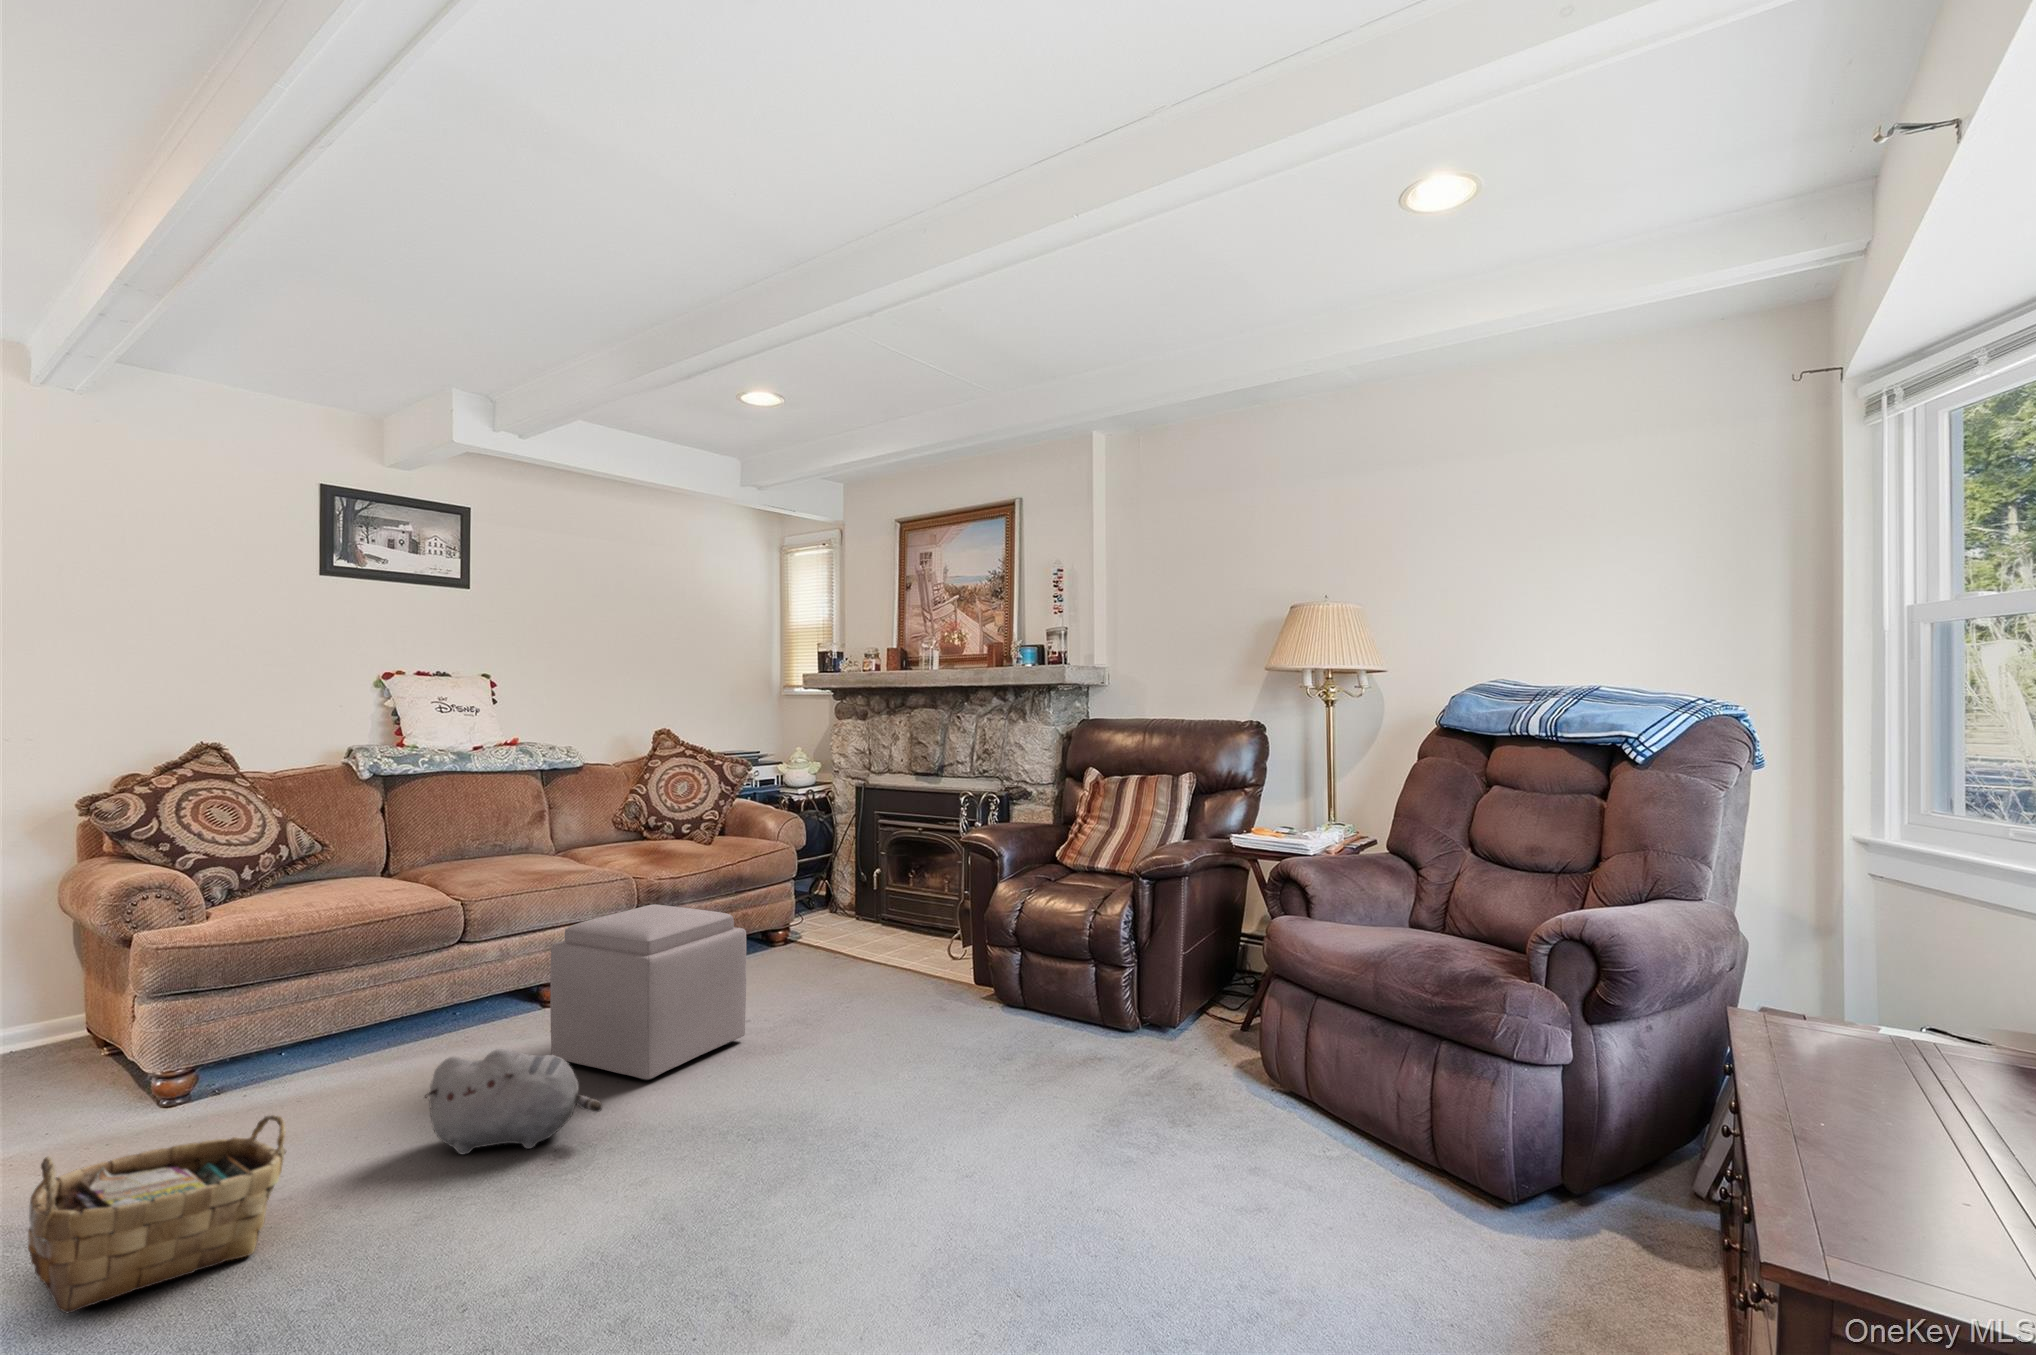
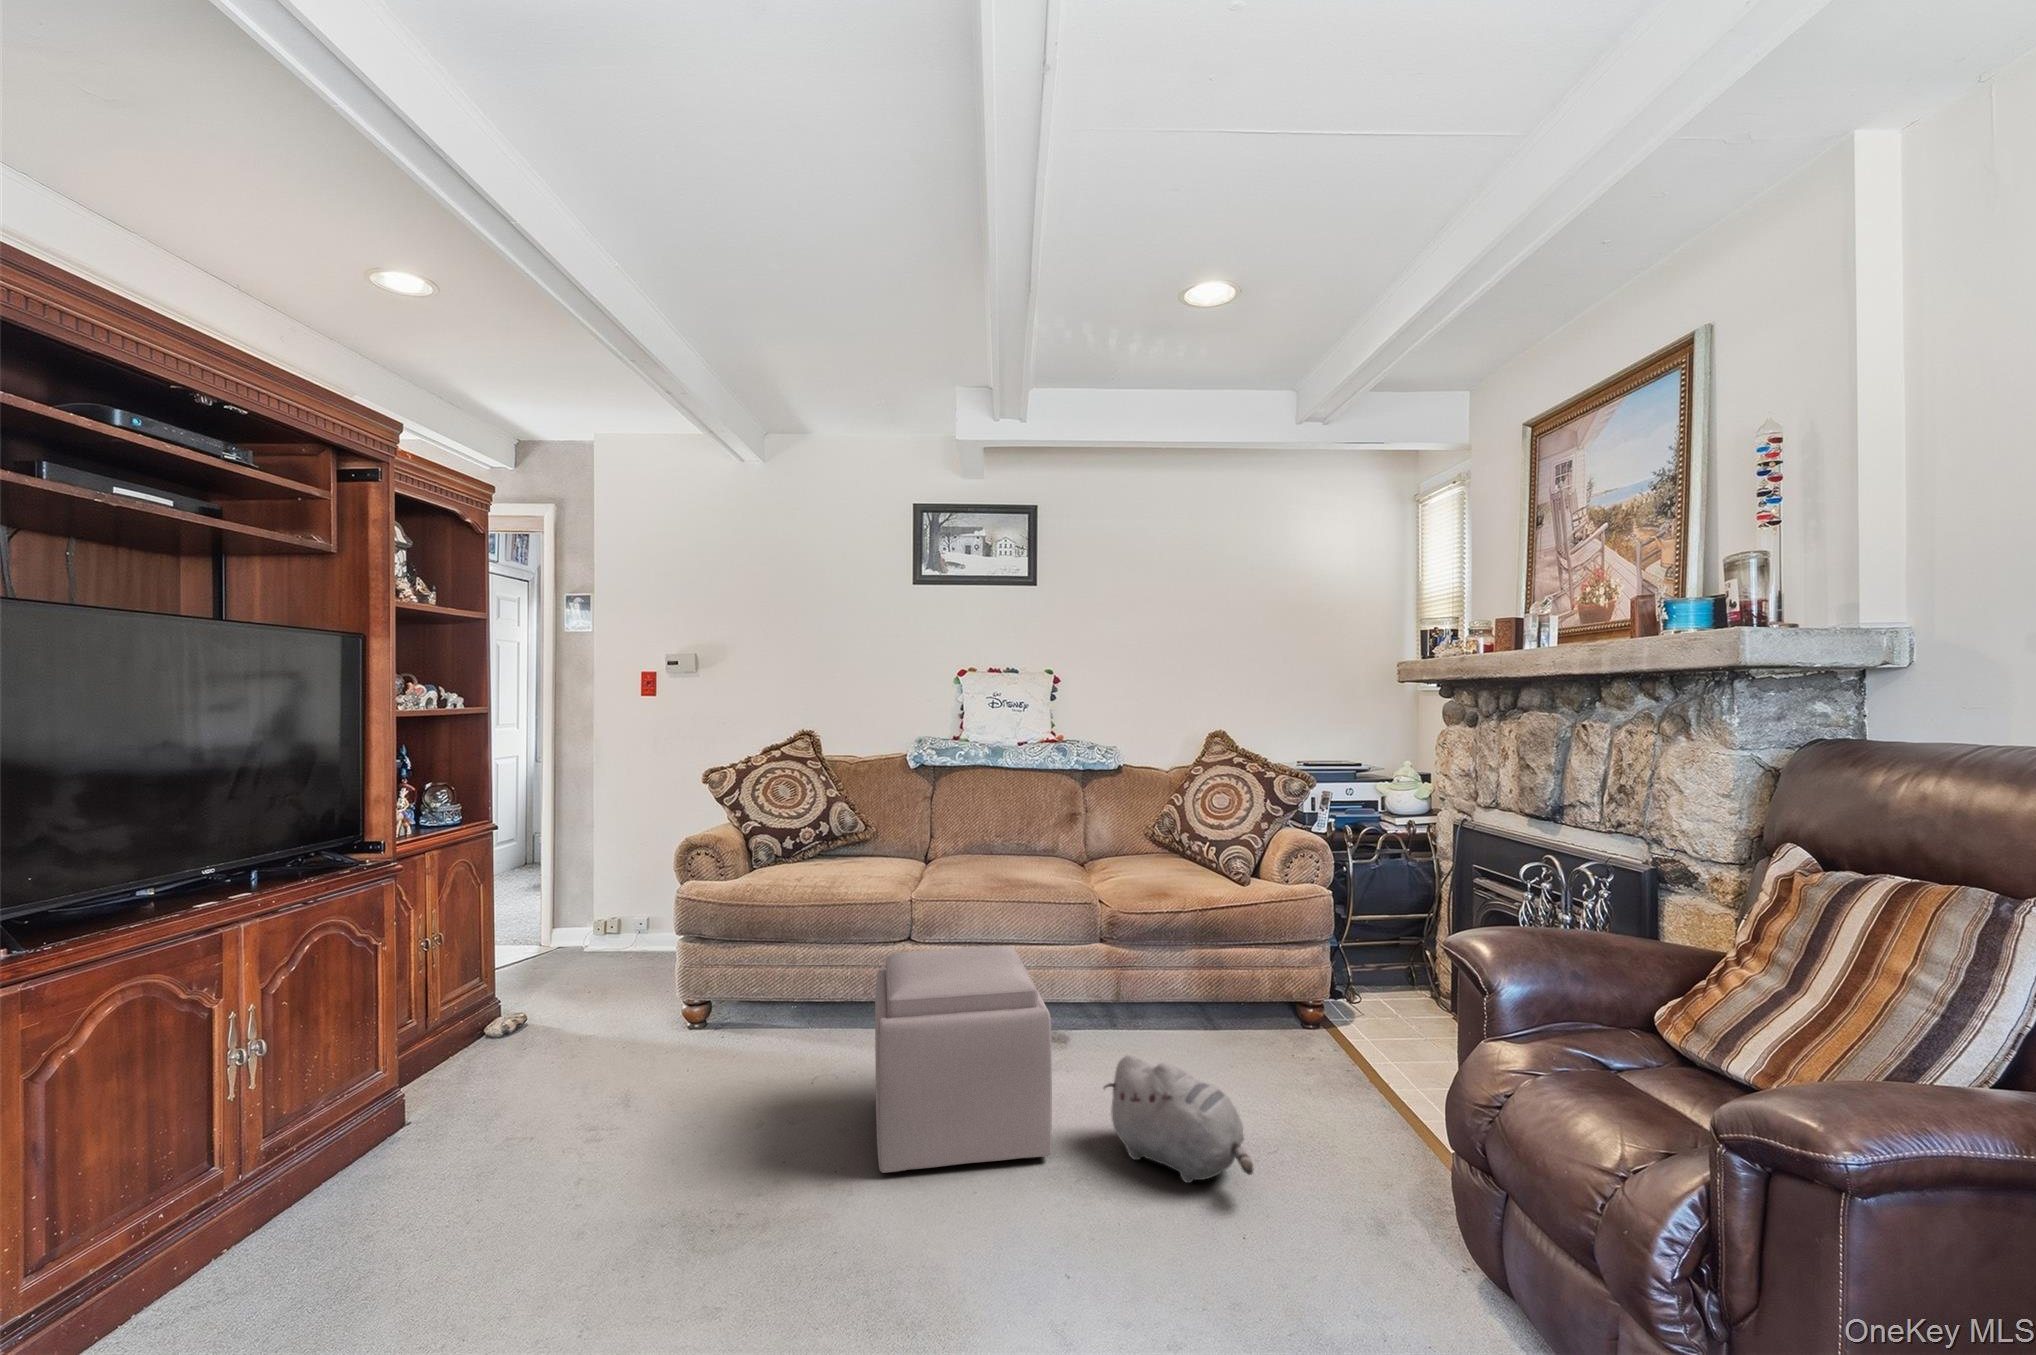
plush toy: present [425,1049,602,1155] -> present [1104,1055,1253,1183]
woven basket: present [28,1115,286,1314] -> none [304,1064,507,1213]

